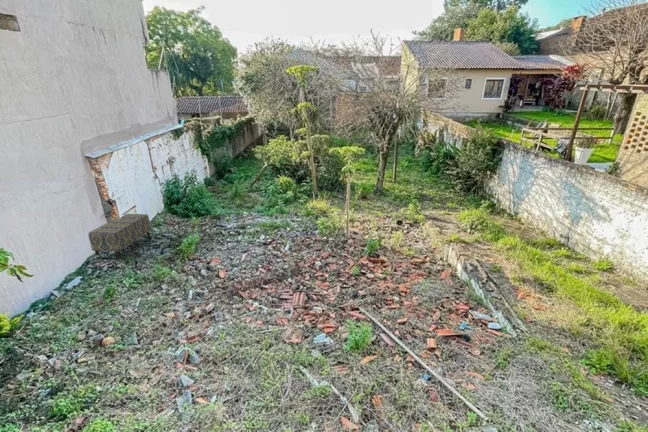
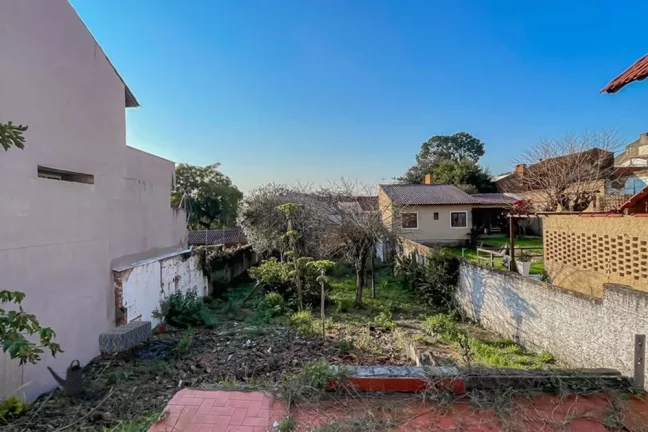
potted tree: none [146,187,169,224] -> present [151,300,170,333]
watering can: none [29,272,82,310] -> present [47,360,88,396]

